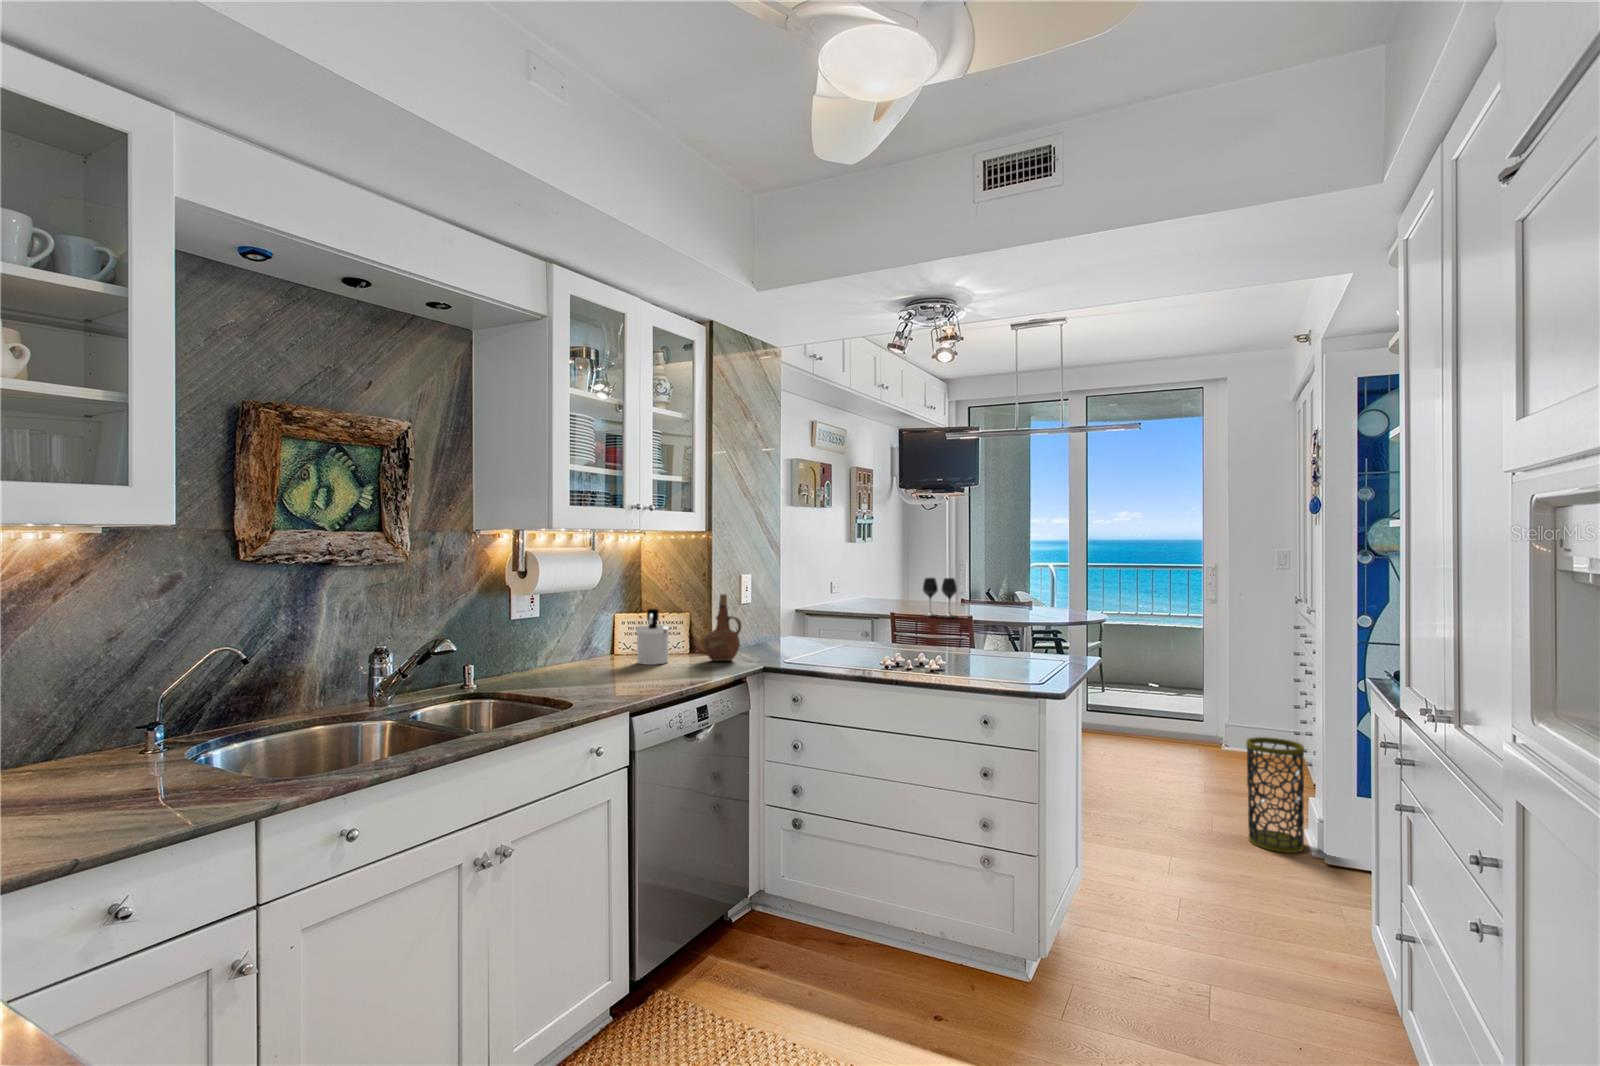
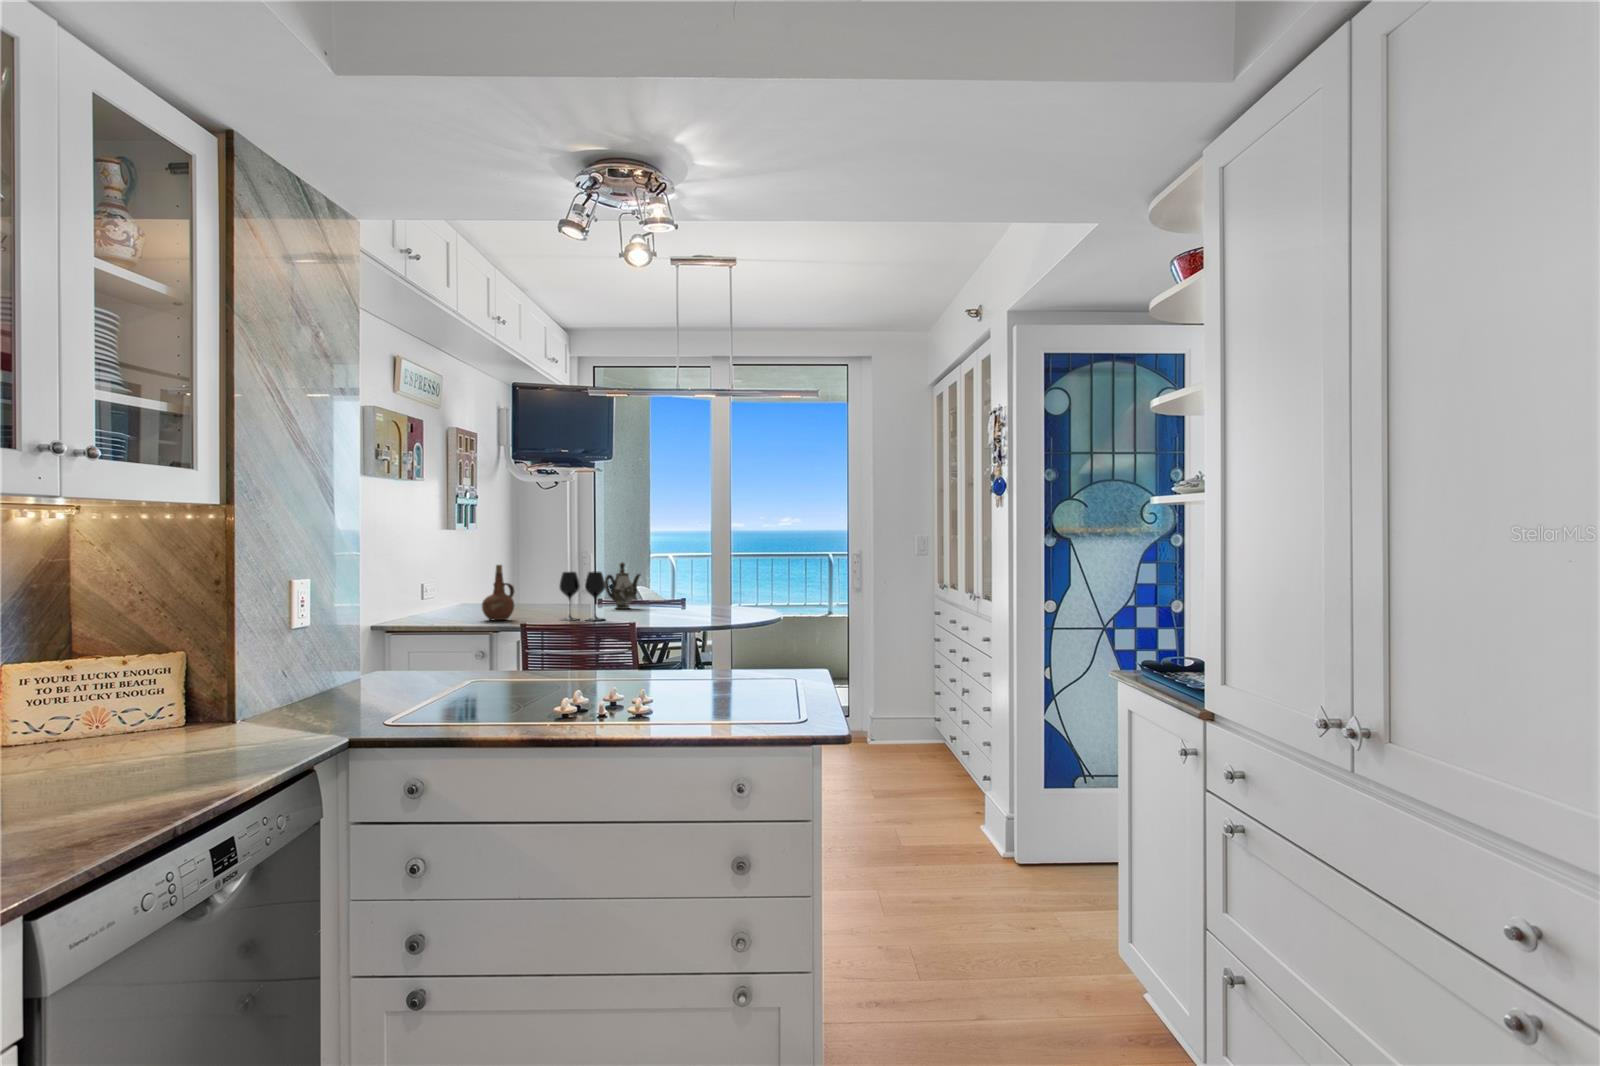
teapot: none [965,571,996,610] -> present [605,562,640,609]
ceramic pitcher: present [703,594,742,661] -> present [482,565,515,620]
soap dispenser: present [636,609,669,665] -> none [53,652,139,766]
trash can: present [1246,737,1304,853] -> none [931,730,984,851]

